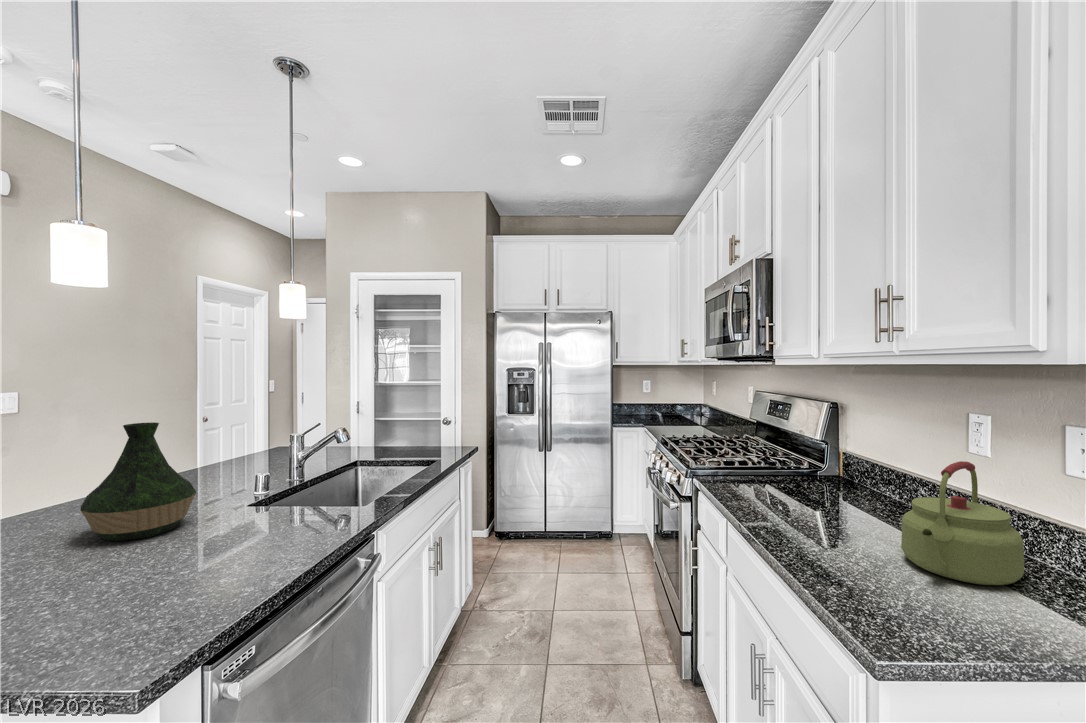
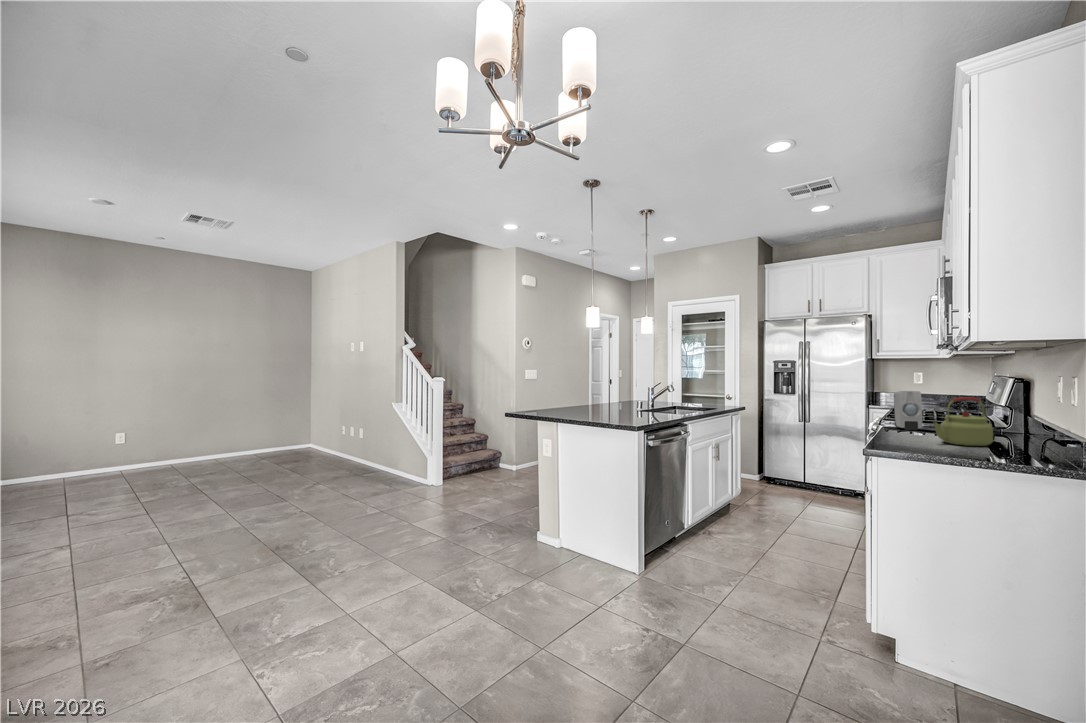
vase: present [80,422,196,541] -> none [603,379,634,418]
soap dispenser: none [731,429,790,507] -> present [894,391,922,430]

